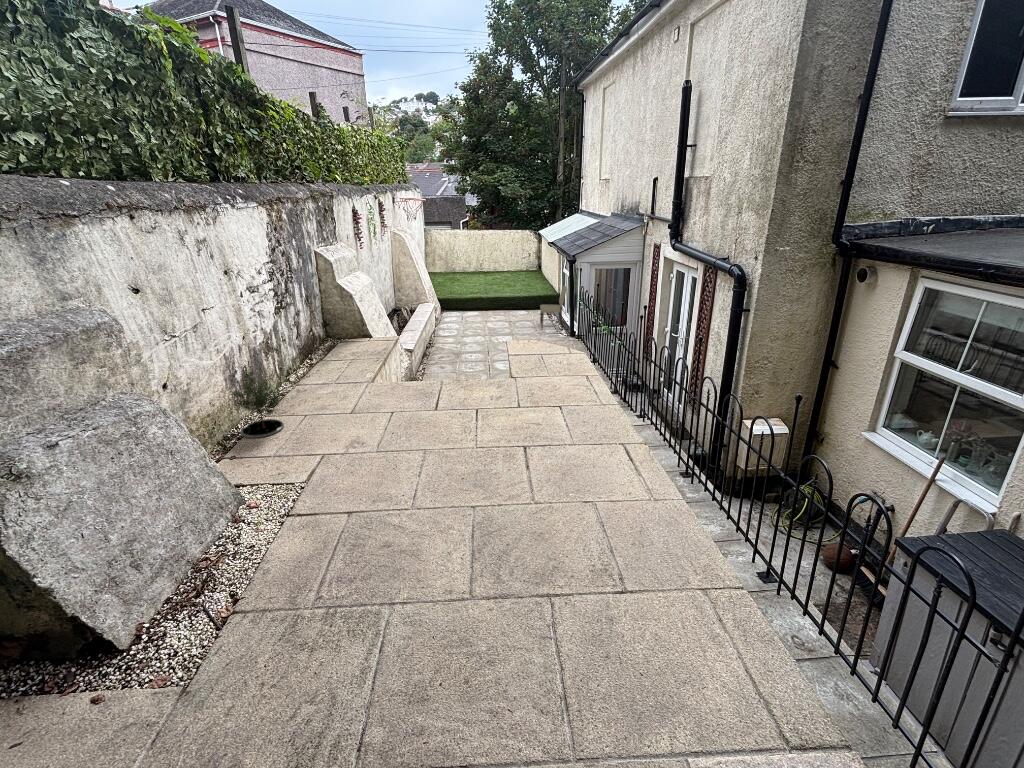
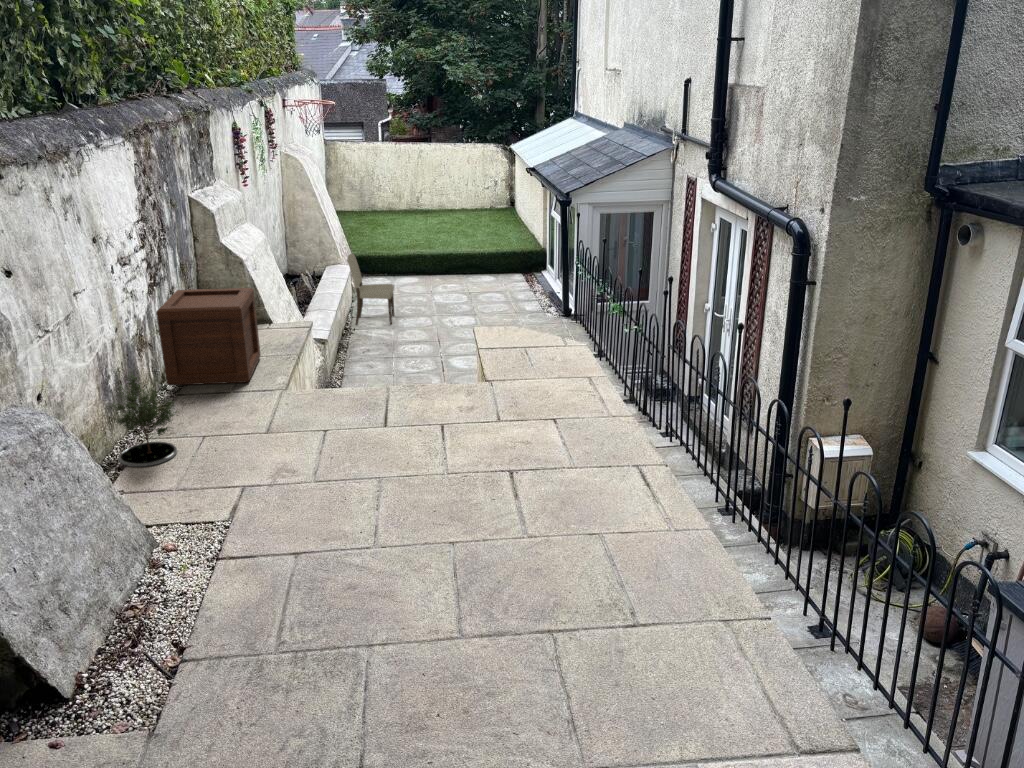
chair: present [540,286,567,329] -> present [347,254,394,325]
wooden crate: none [281,312,358,379] -> present [156,288,261,386]

